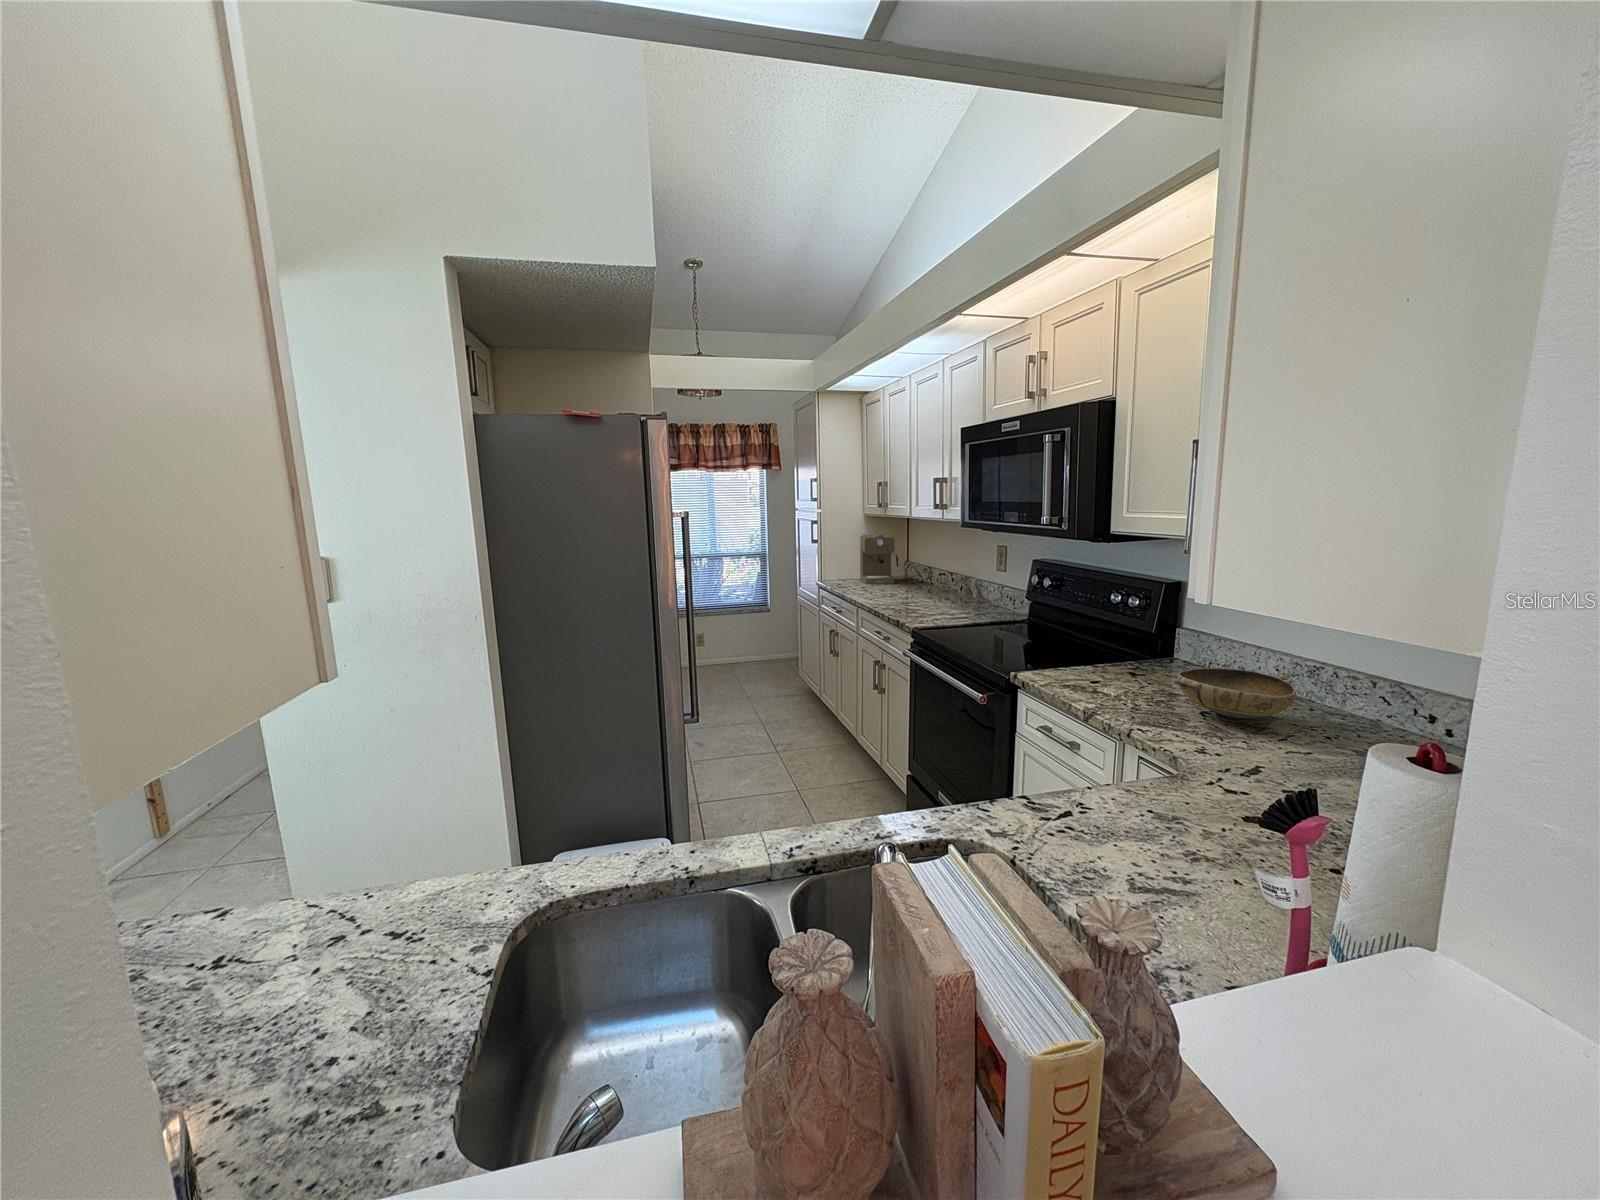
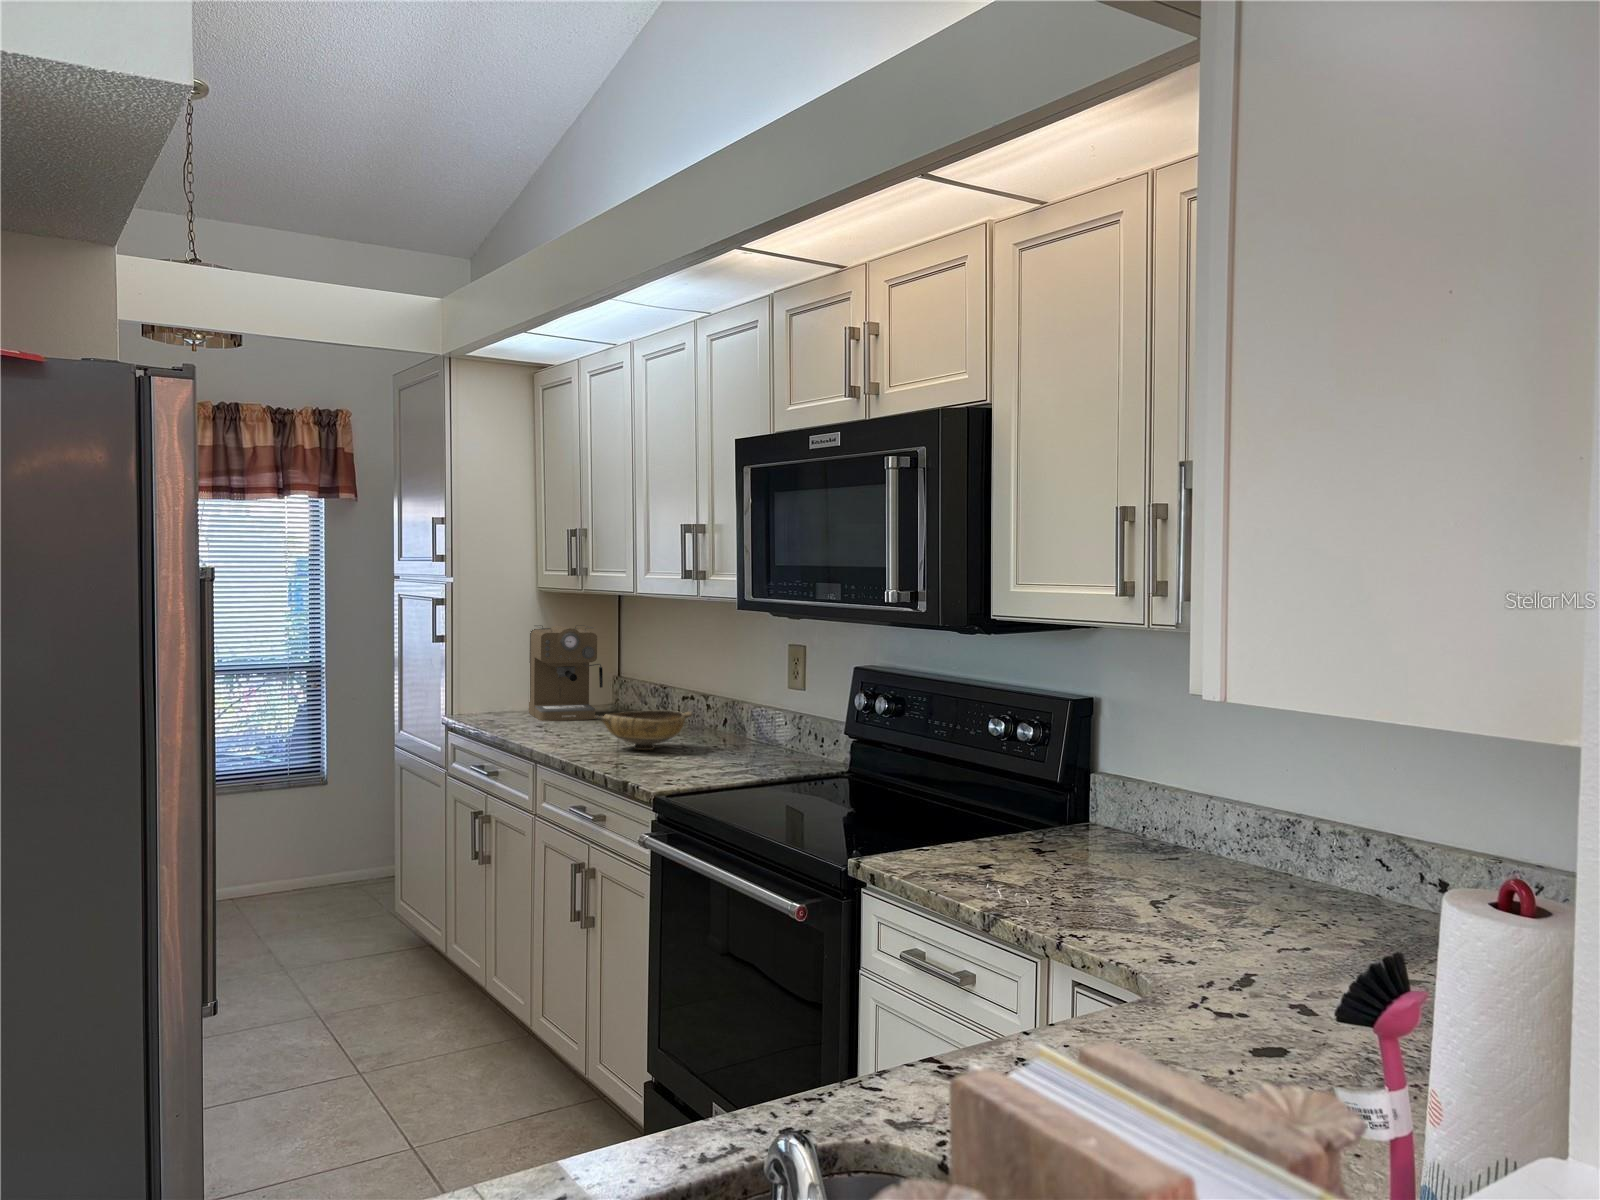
bowl: present [1174,668,1296,722] -> present [595,710,692,750]

